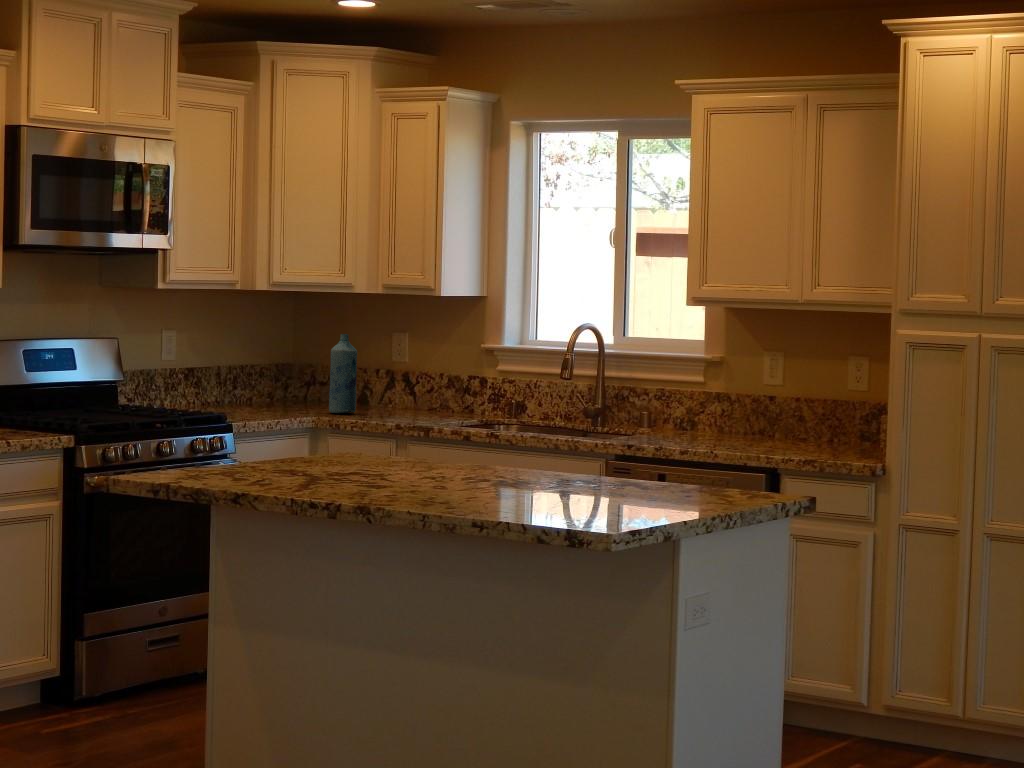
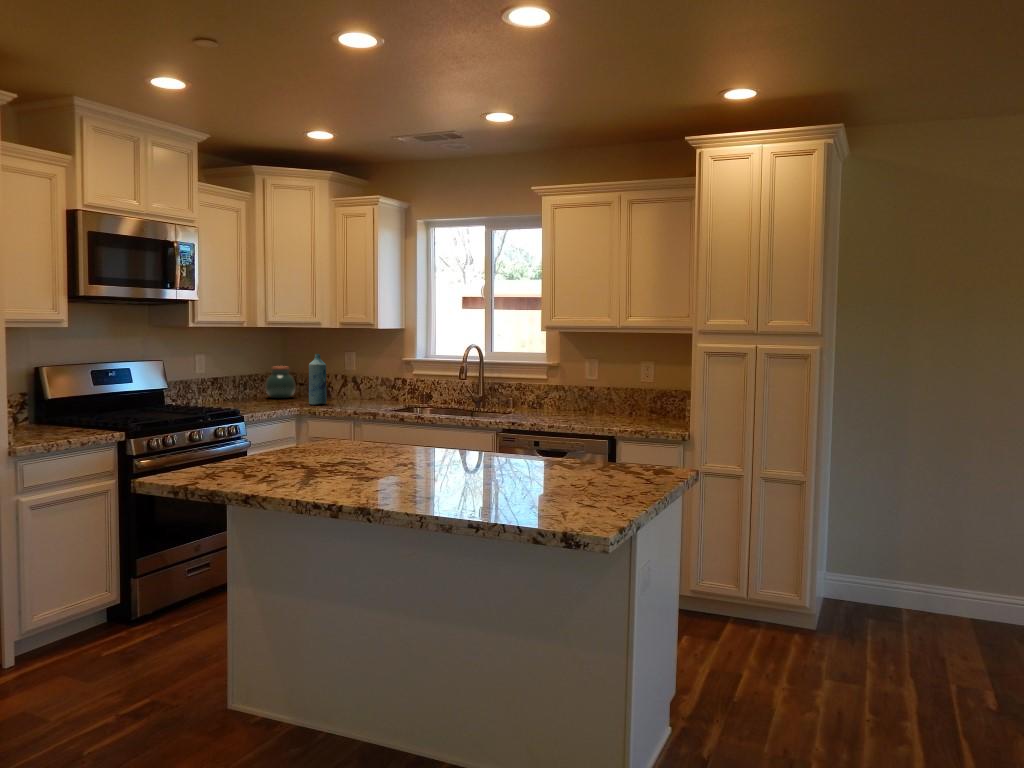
jar: none [265,353,311,403] -> present [265,366,295,398]

